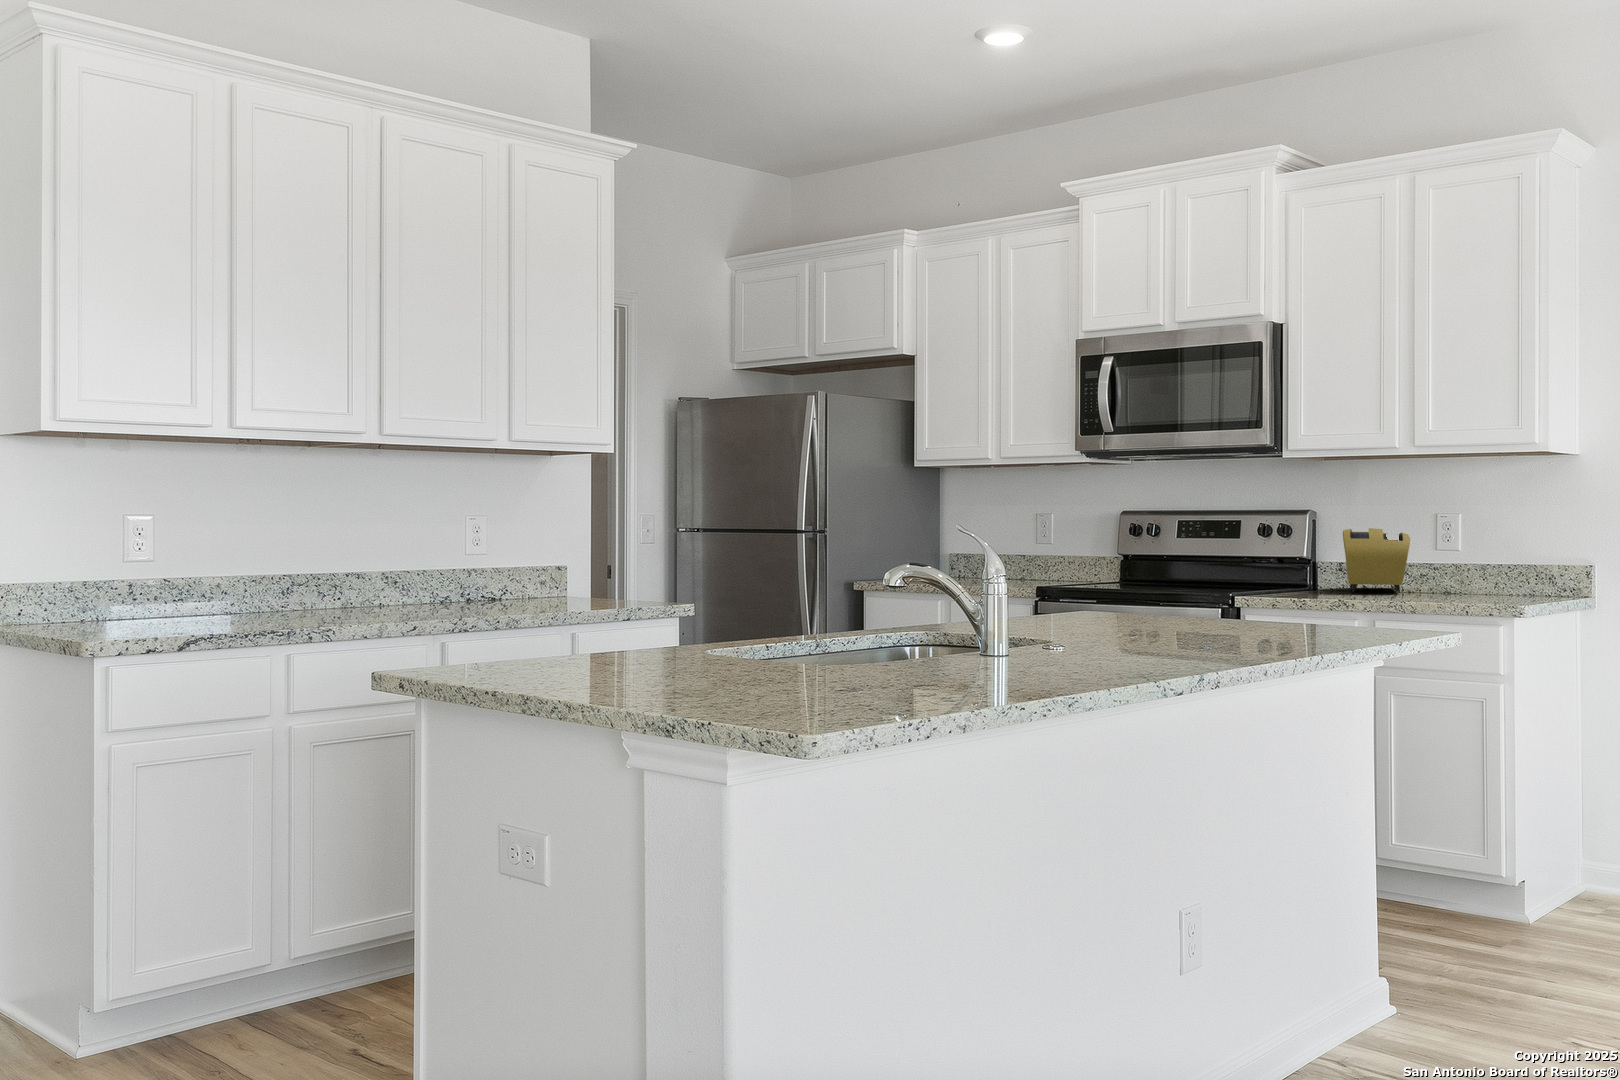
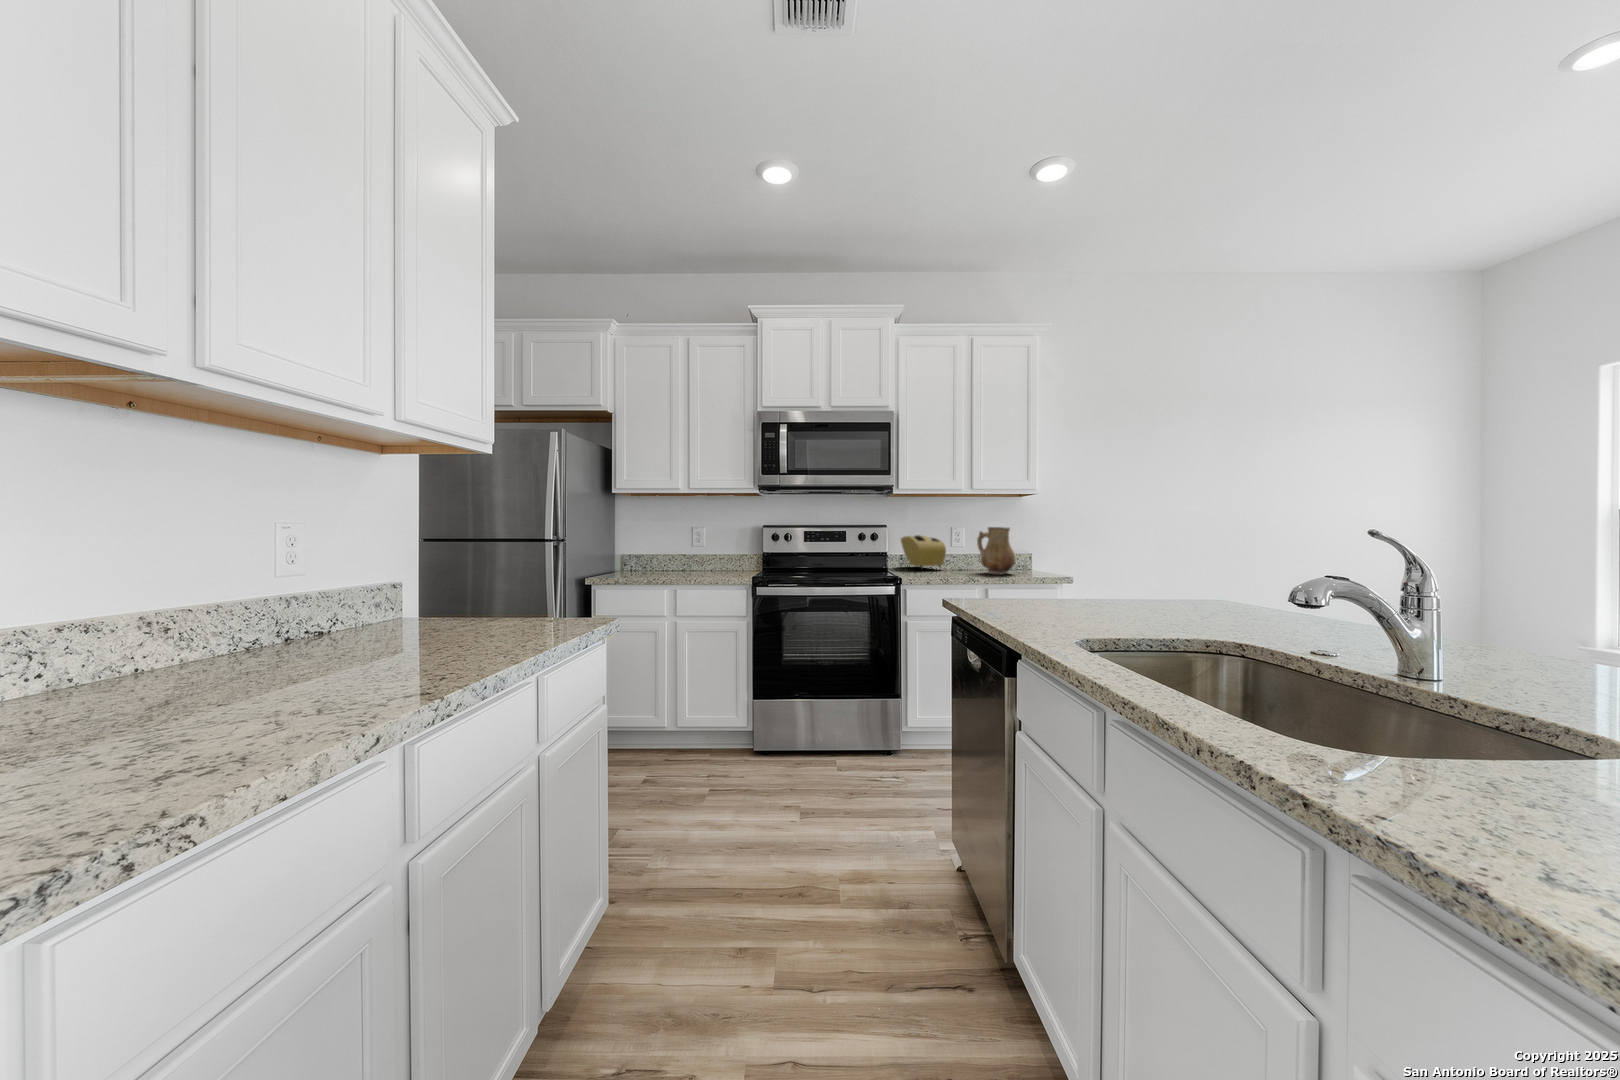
ceramic pitcher: none [1430,513,1499,603] -> present [977,527,1015,574]

